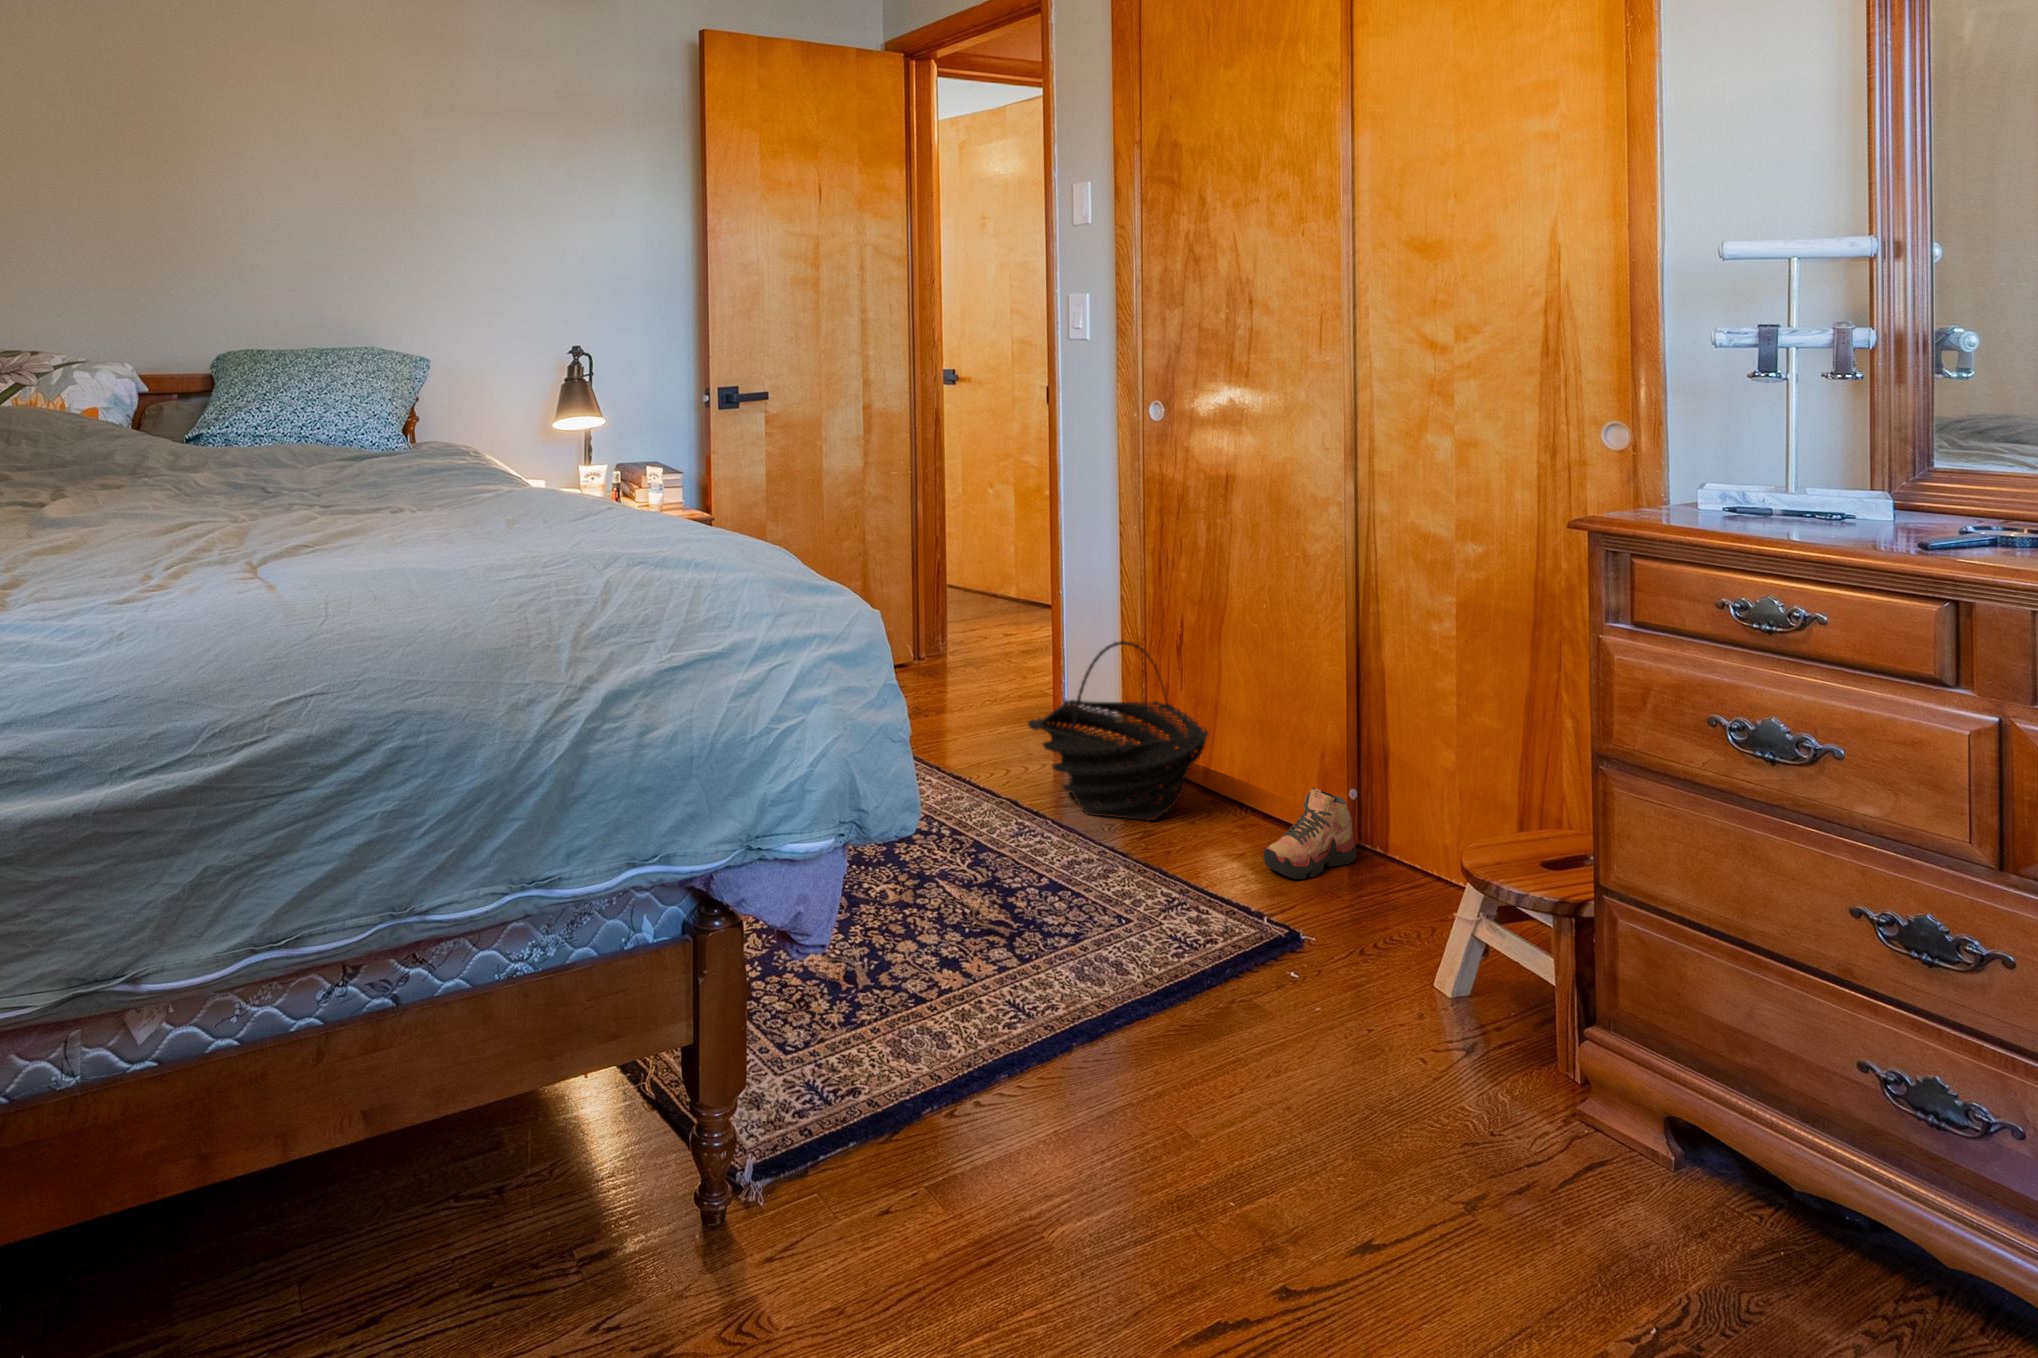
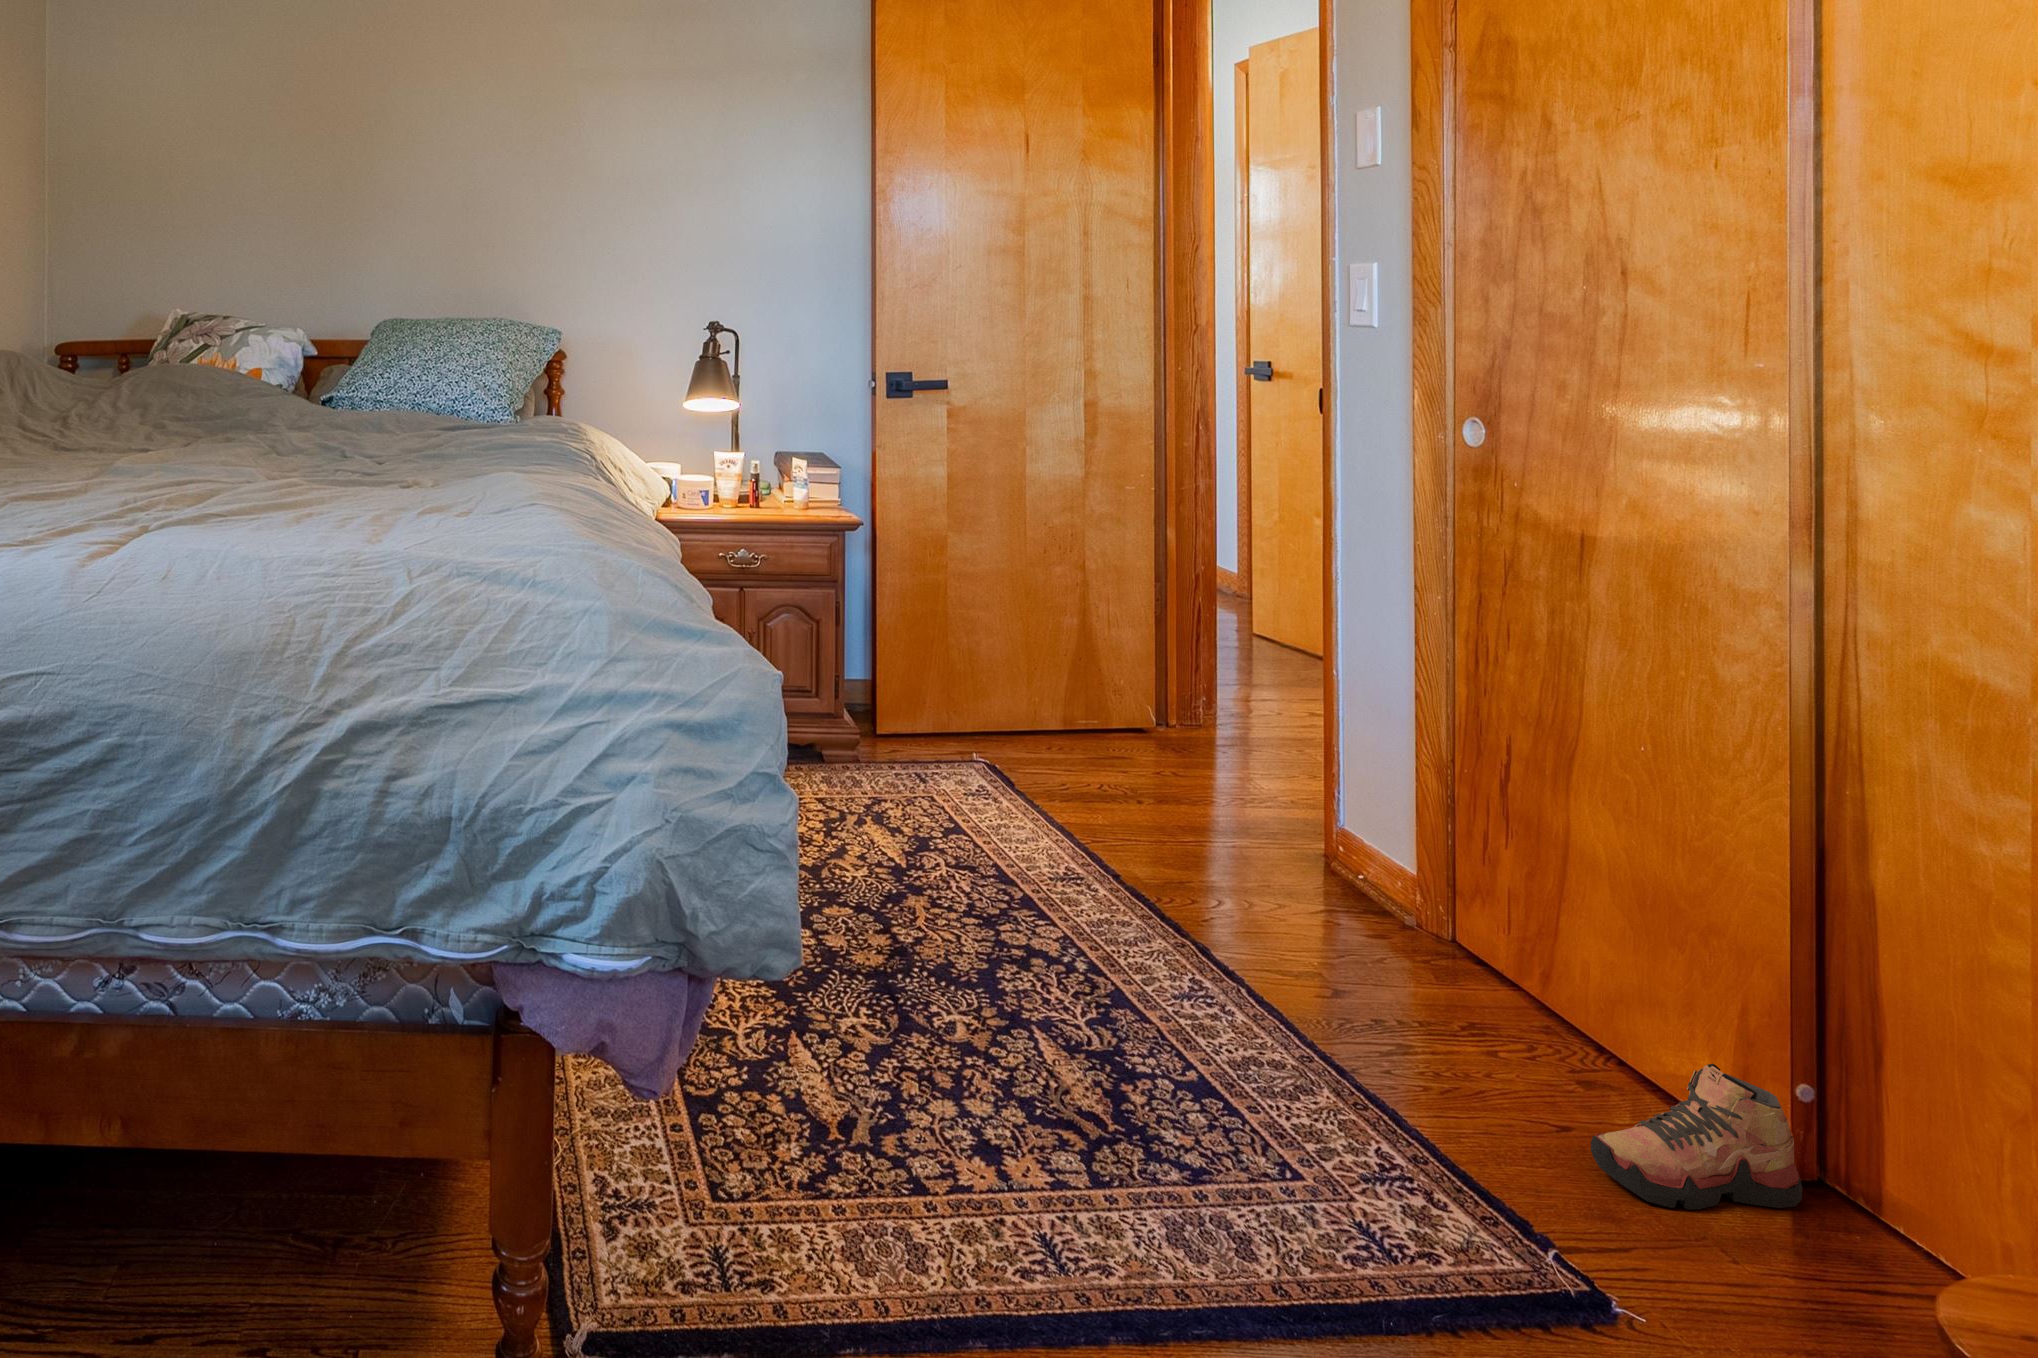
basket: present [1028,641,1208,821] -> none [1223,761,1527,1031]

